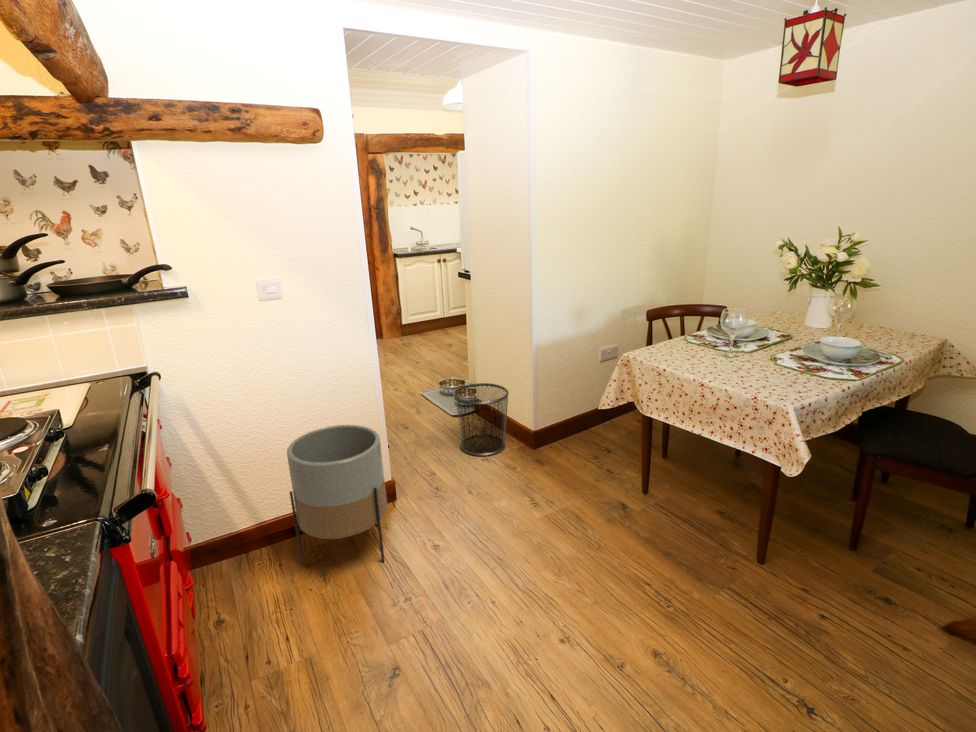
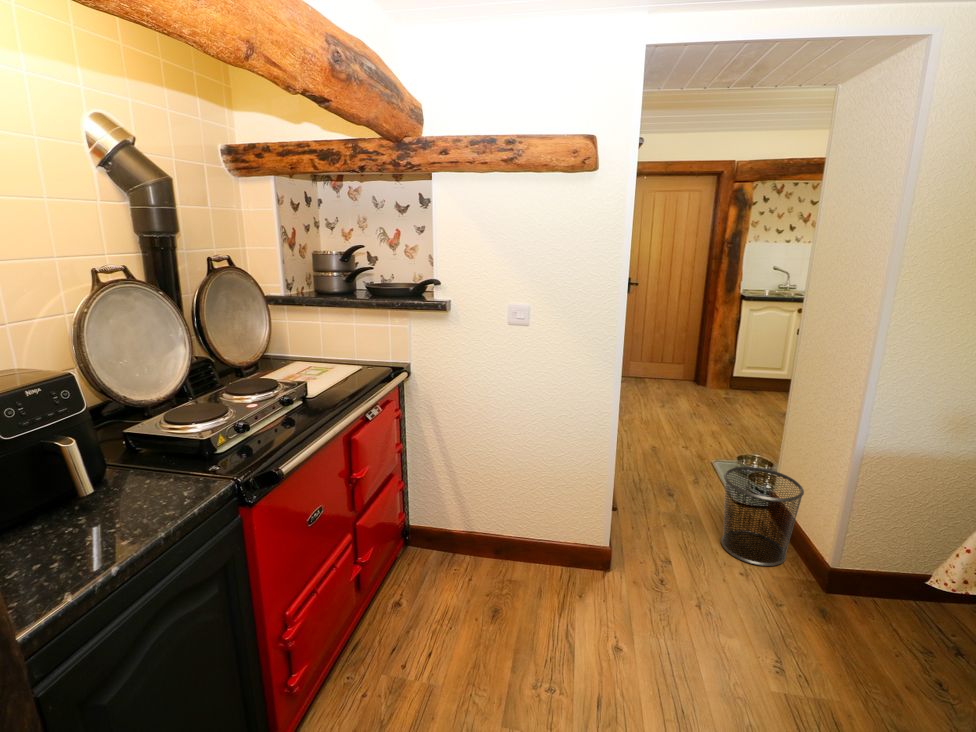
planter: present [287,425,387,566] -> none [485,462,585,630]

